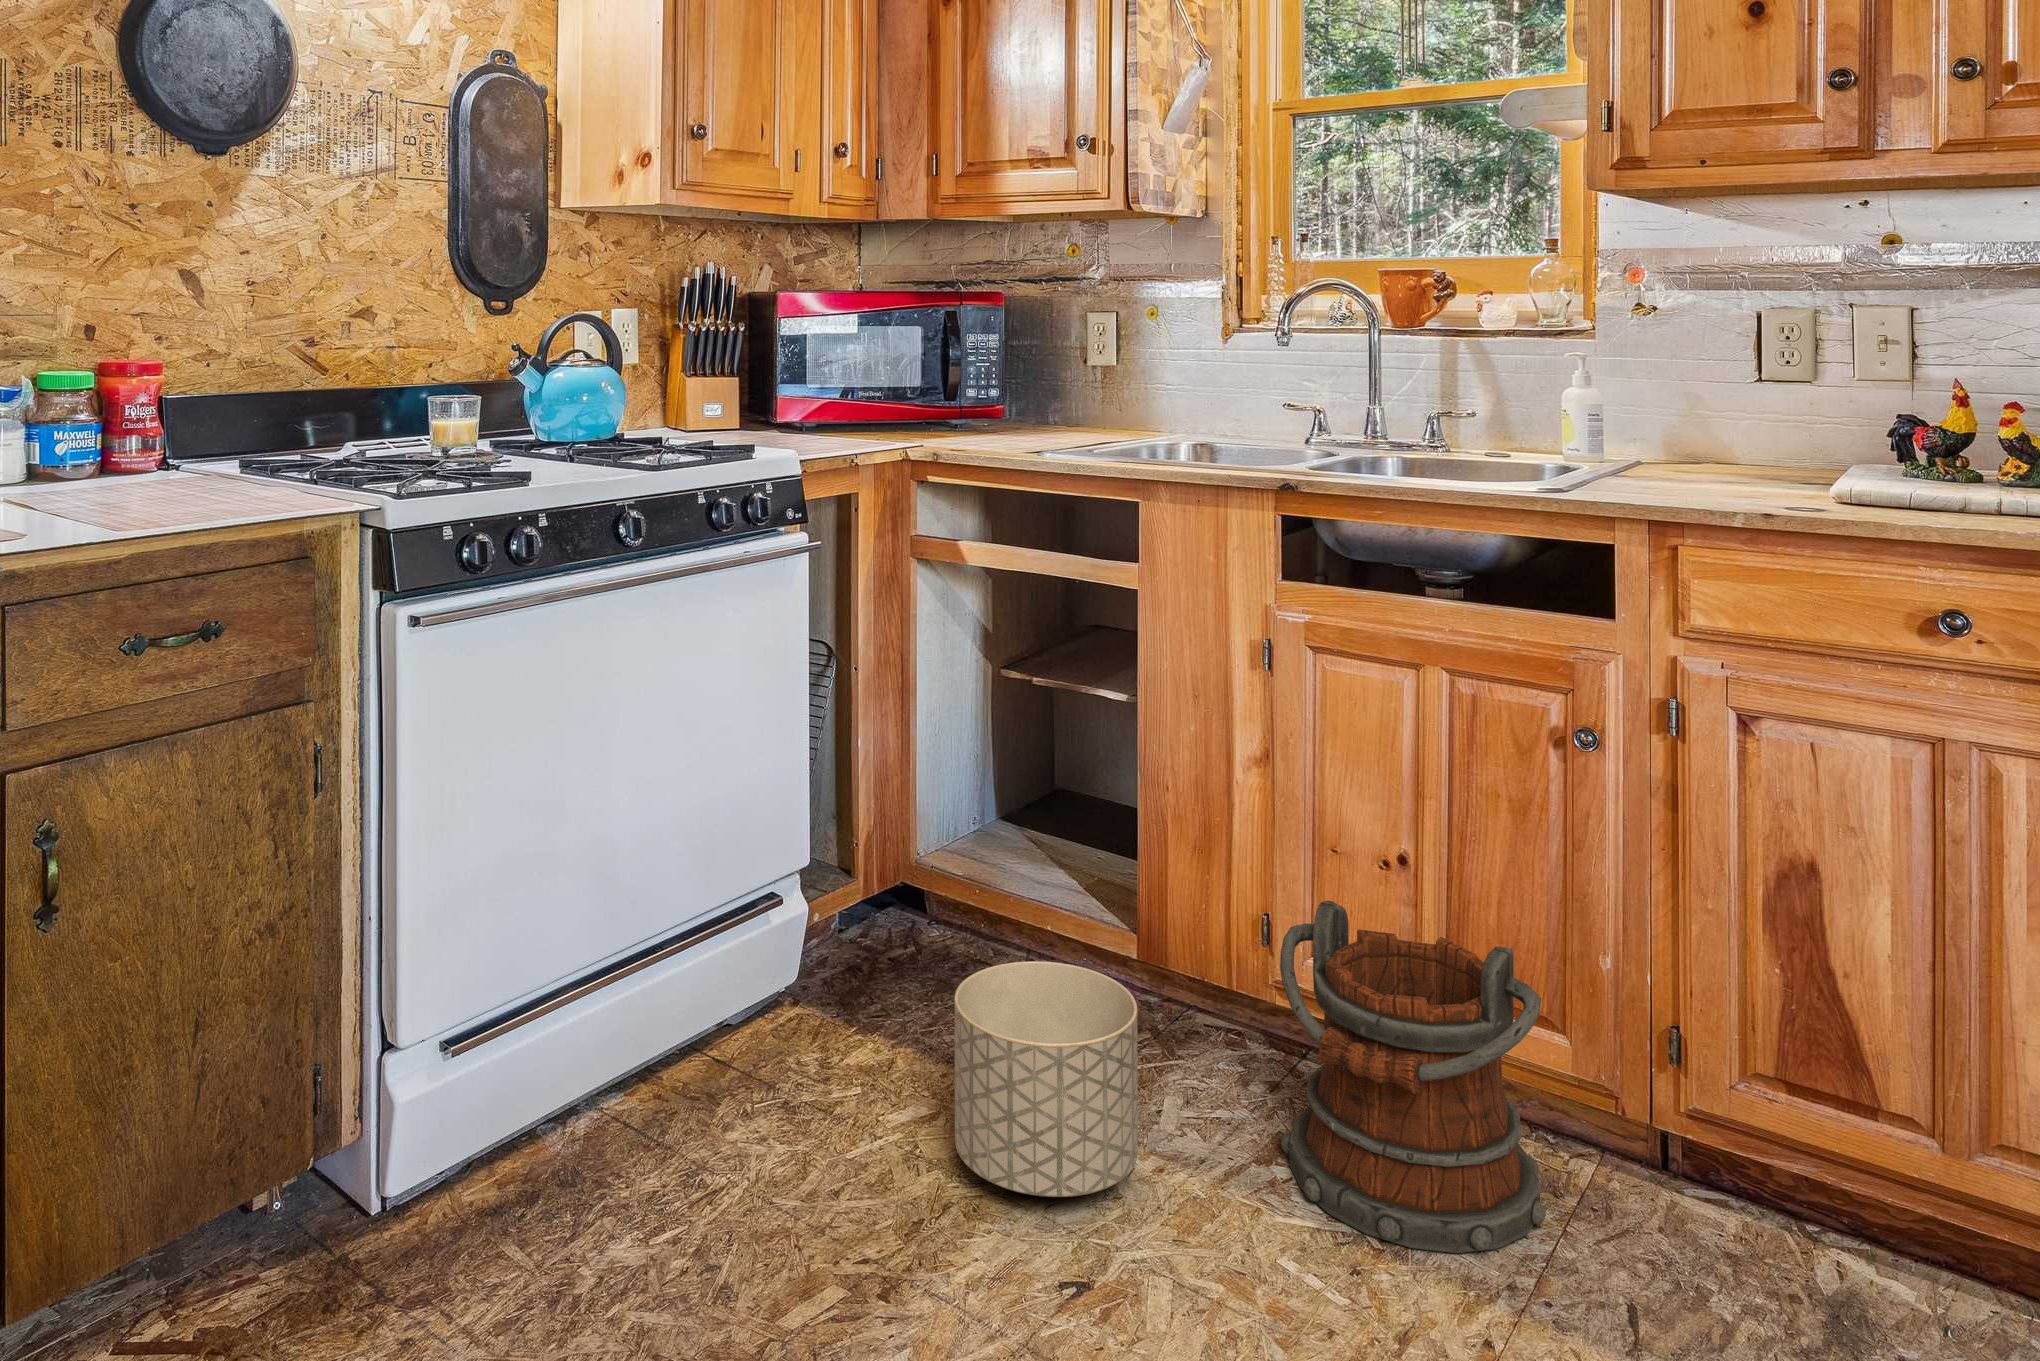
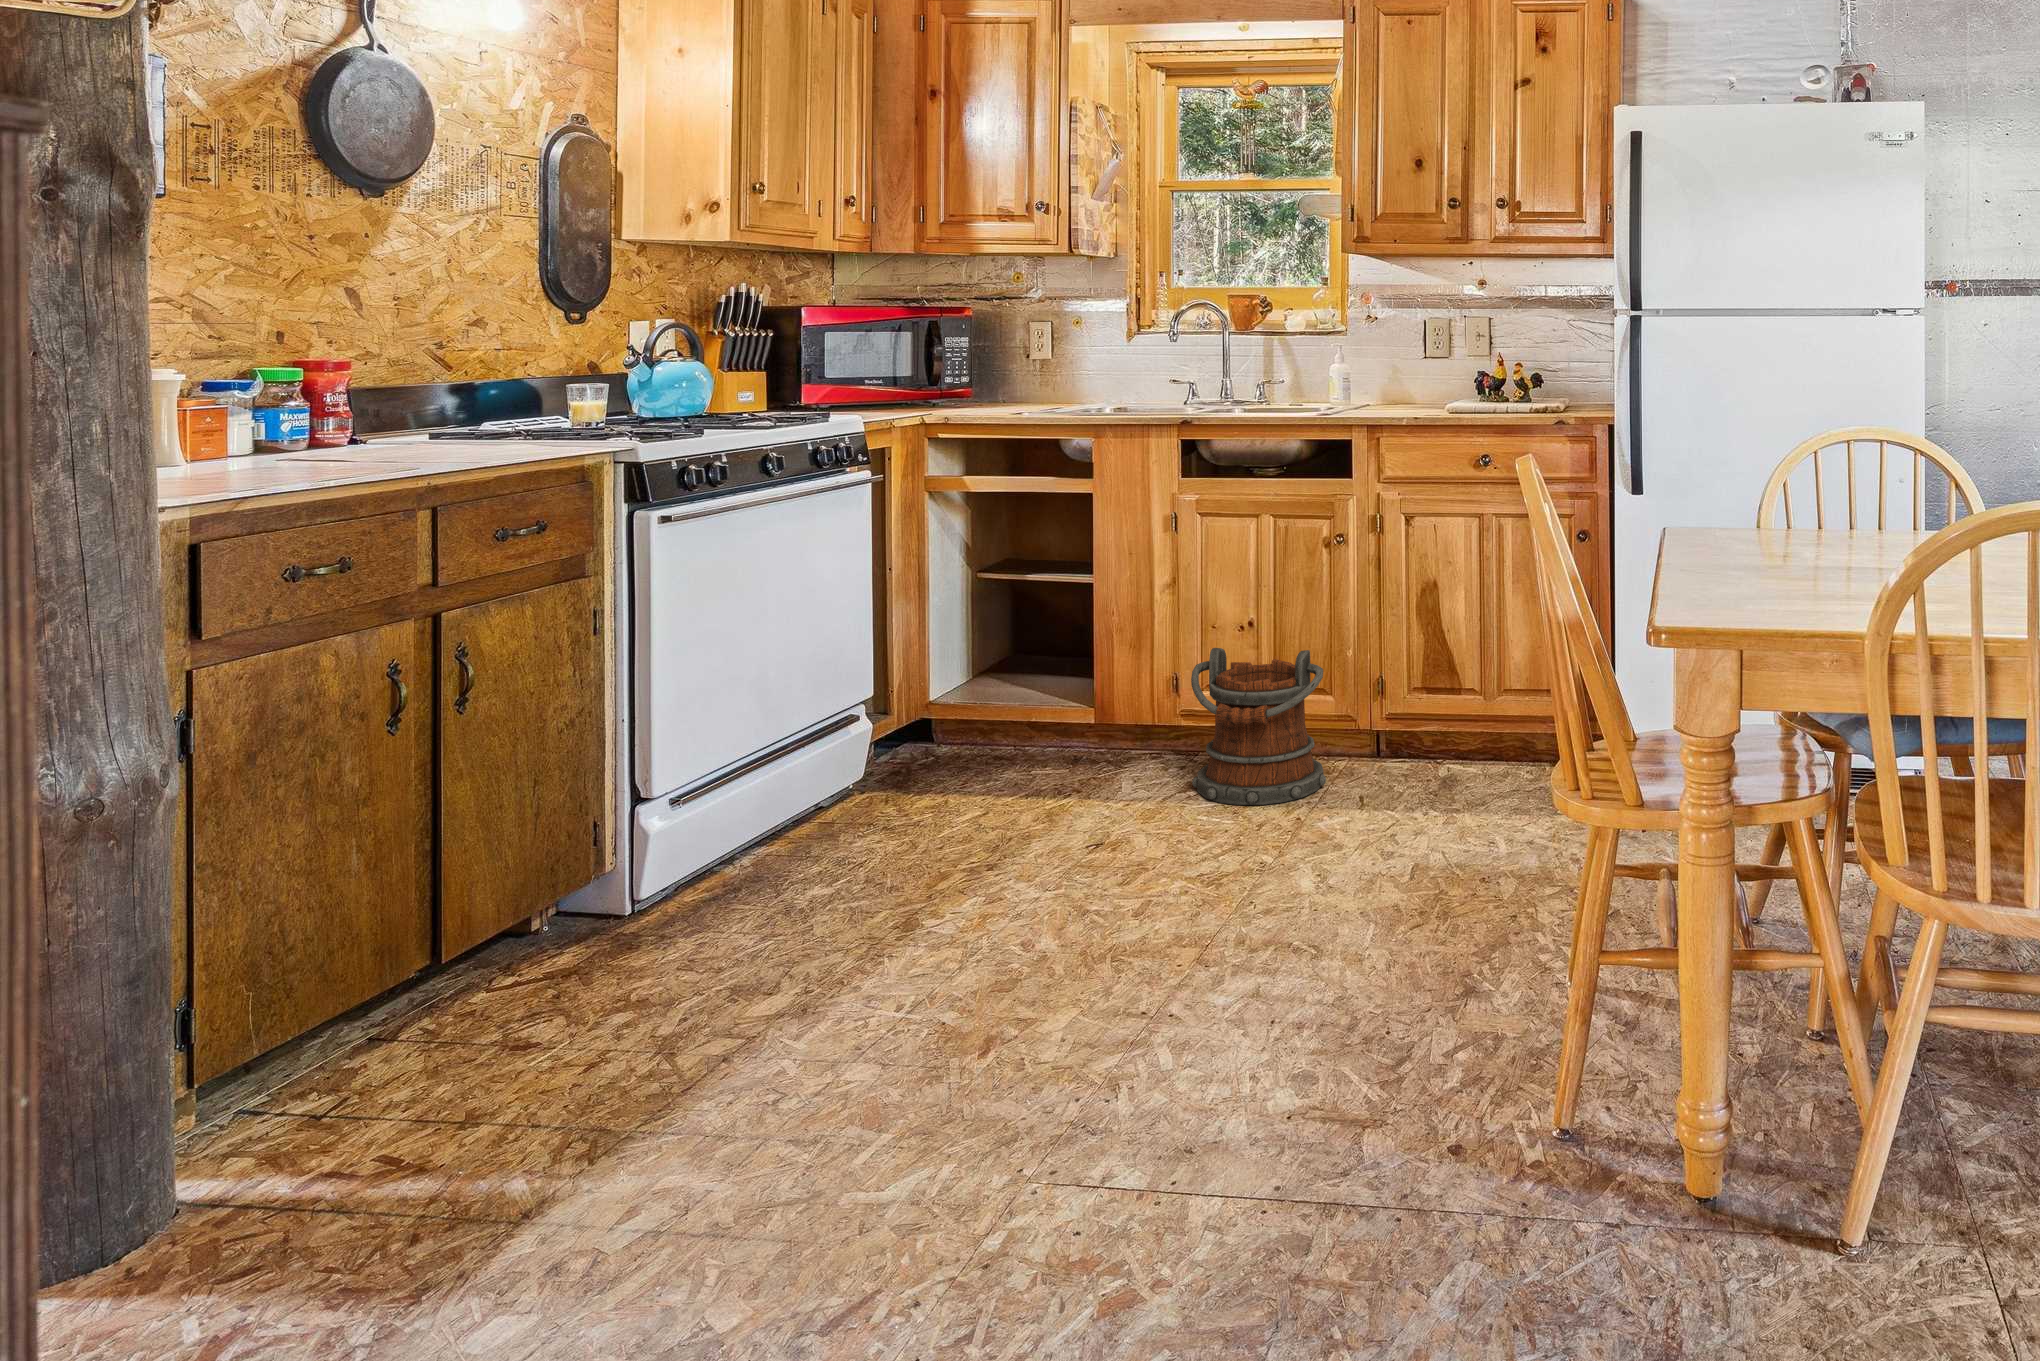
planter: present [954,961,1138,1197] -> none [1007,706,1117,826]

